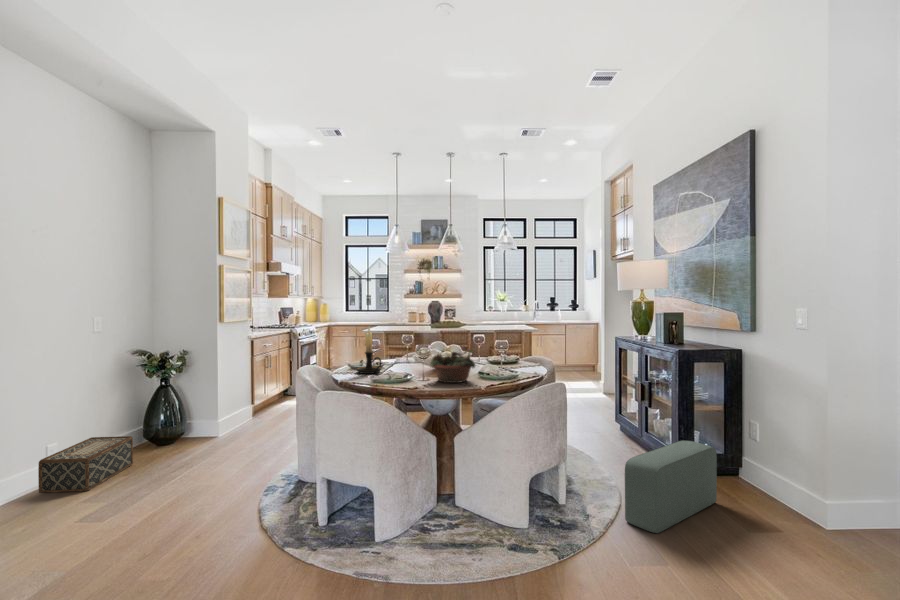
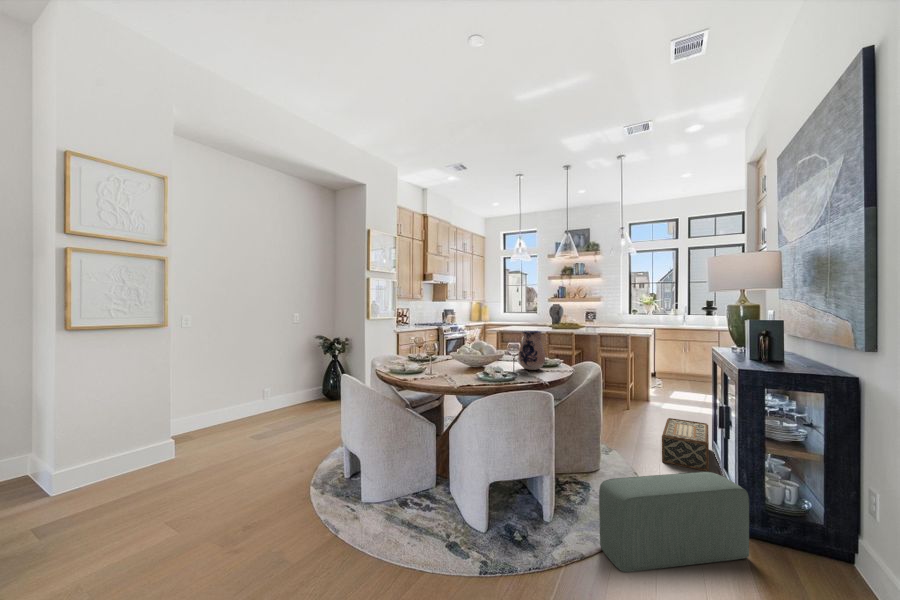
candle holder: present [357,327,381,374] -> none [401,325,420,363]
ceramic pitcher: none [502,328,530,369] -> present [519,331,545,370]
succulent planter: present [430,347,476,383] -> none [427,346,466,378]
woven basket: present [38,436,133,493] -> present [662,418,709,471]

